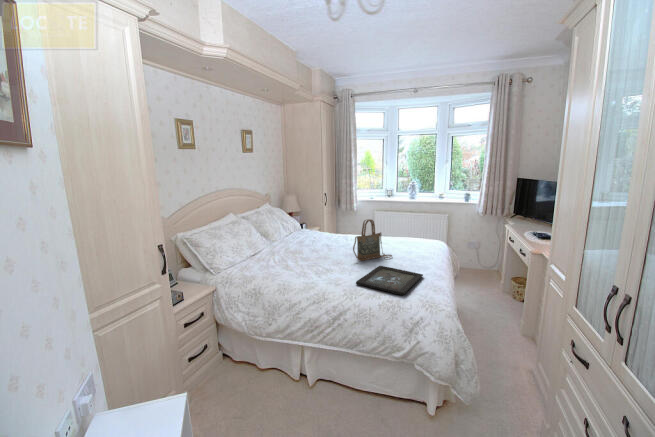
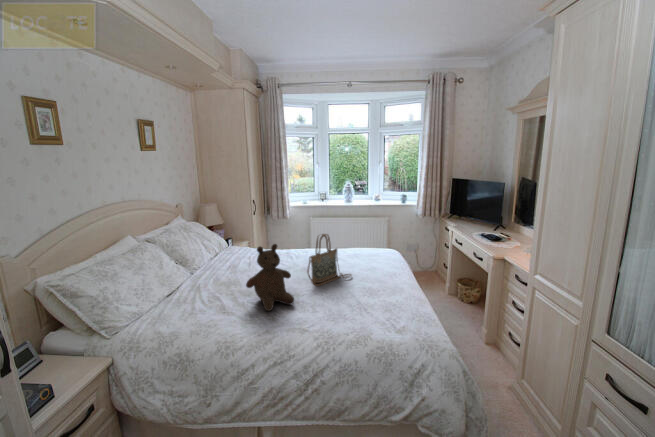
teddy bear: none [304,223,339,272] -> present [246,244,294,311]
tray: present [356,266,423,295] -> none [325,291,399,334]

